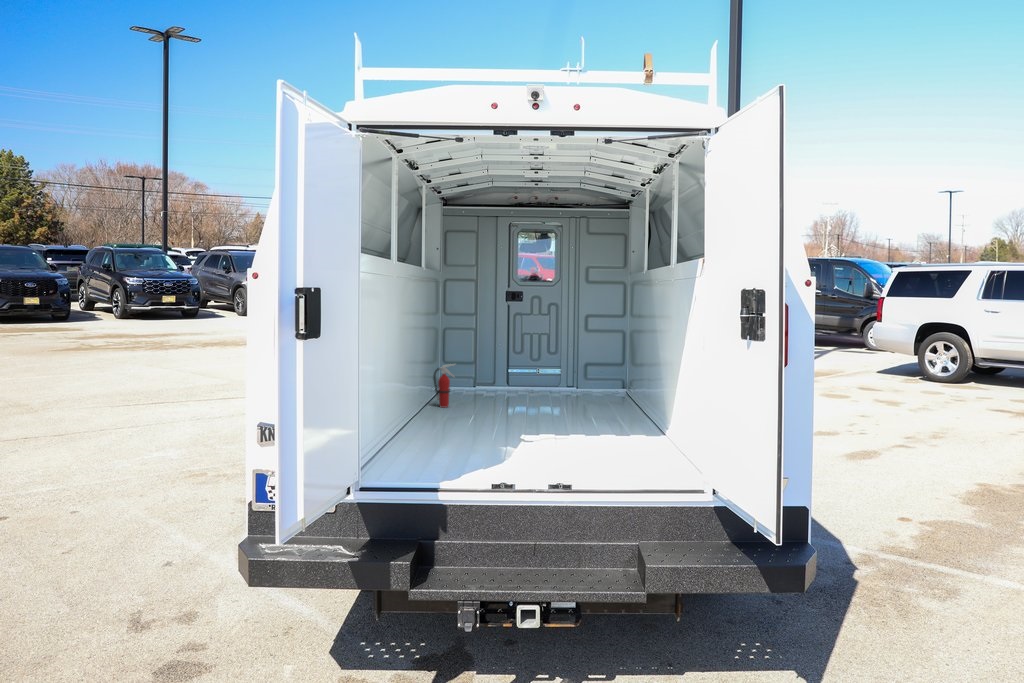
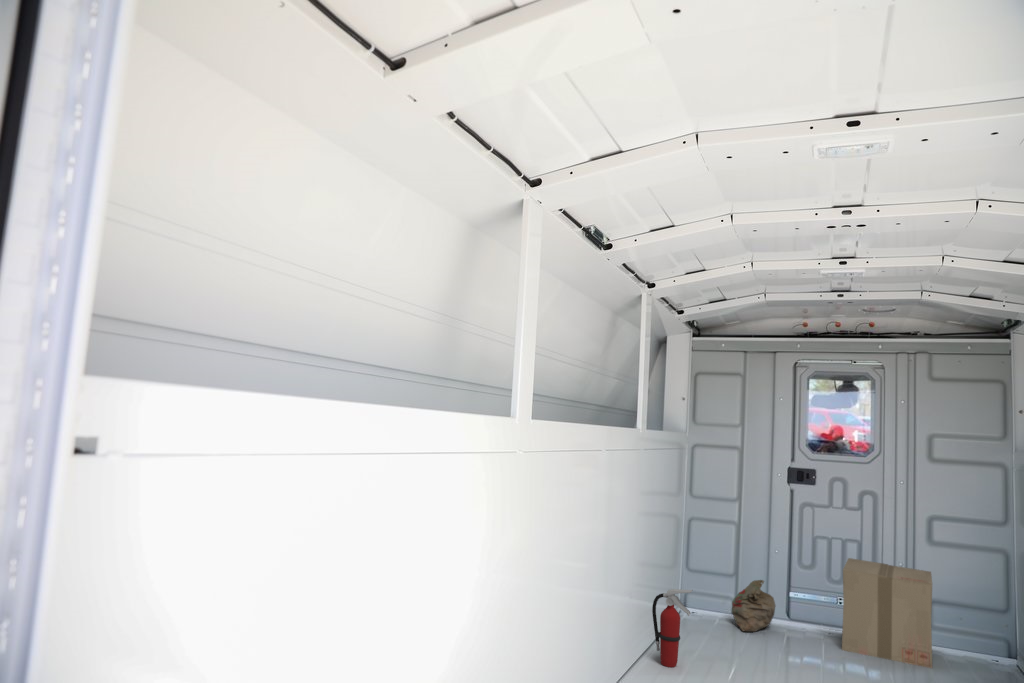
cardboard box: none [537,345,586,397] -> present [842,558,932,668]
bag: none [474,364,500,393] -> present [732,580,776,632]

